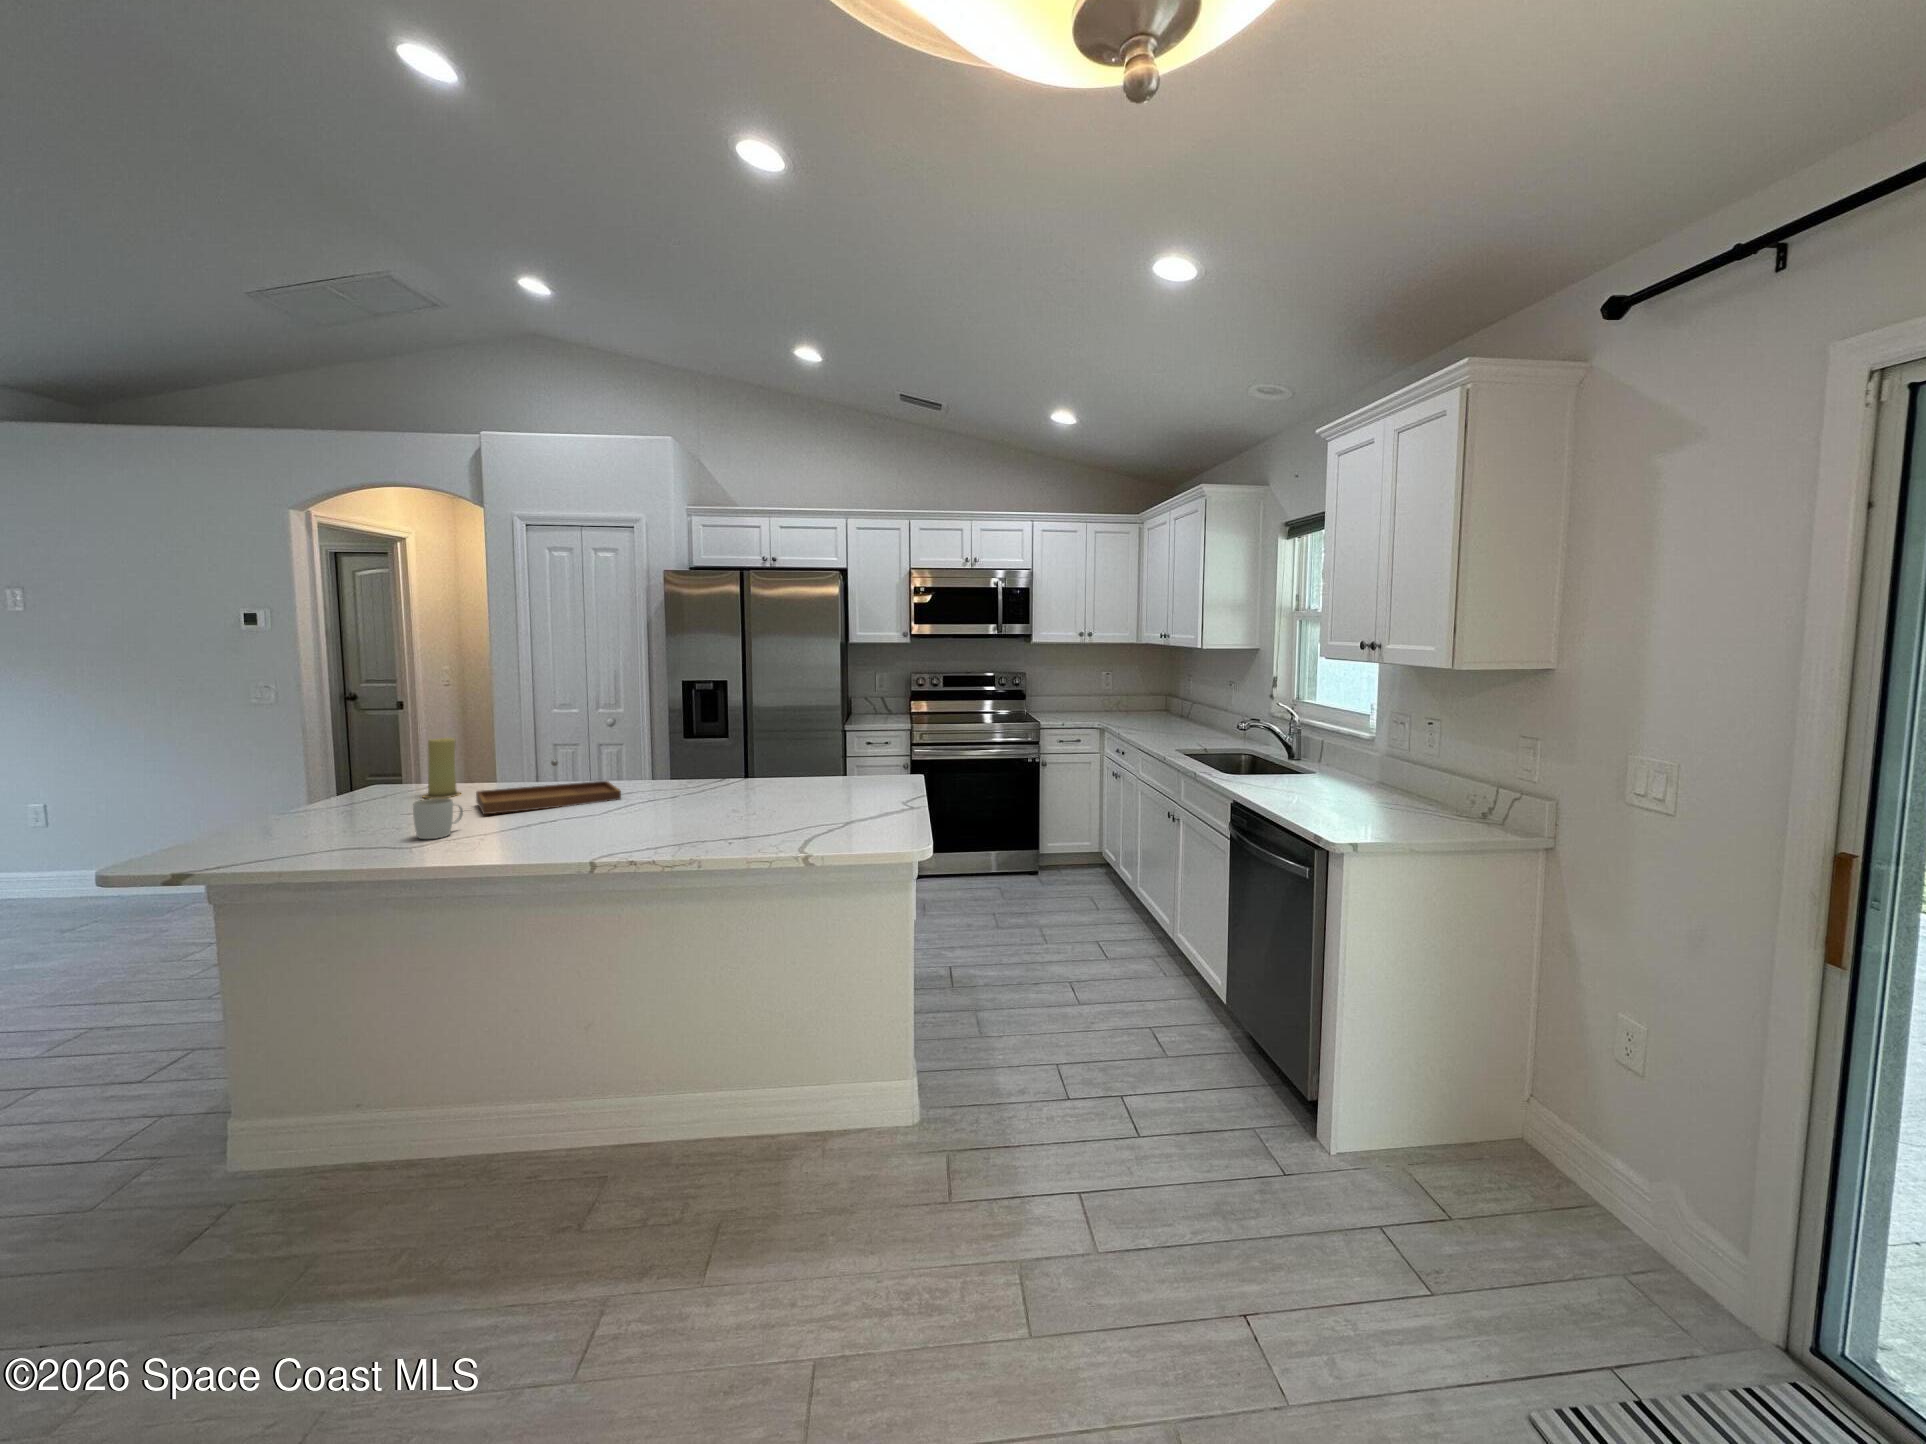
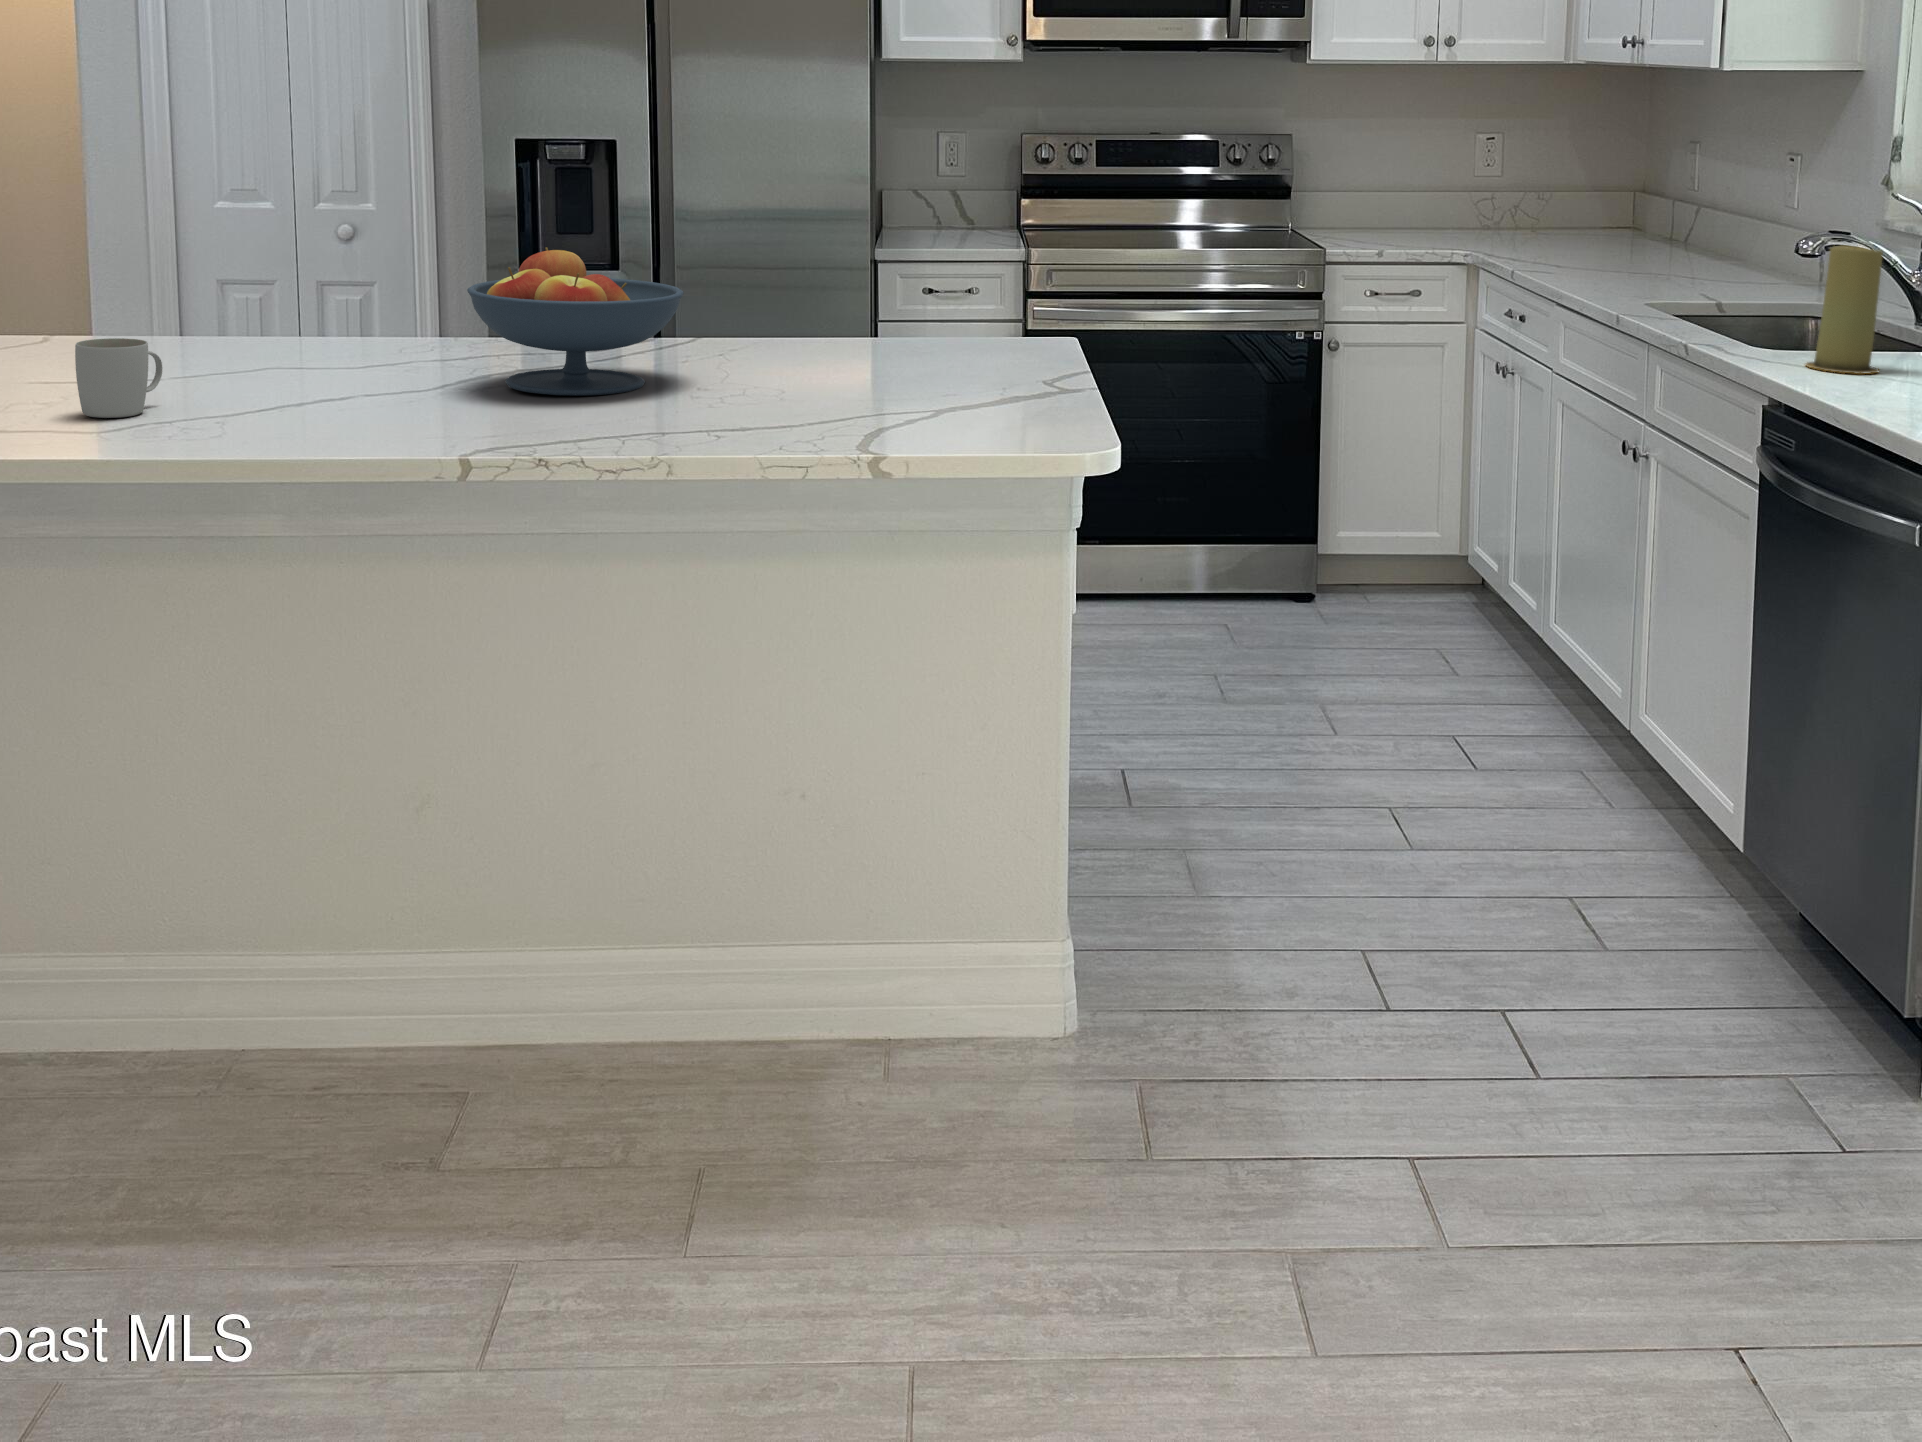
candle: present [423,738,461,798] -> present [1805,245,1883,374]
fruit bowl: none [622,745,730,819] -> present [467,247,684,396]
tray: present [476,759,621,814] -> none [160,277,449,381]

